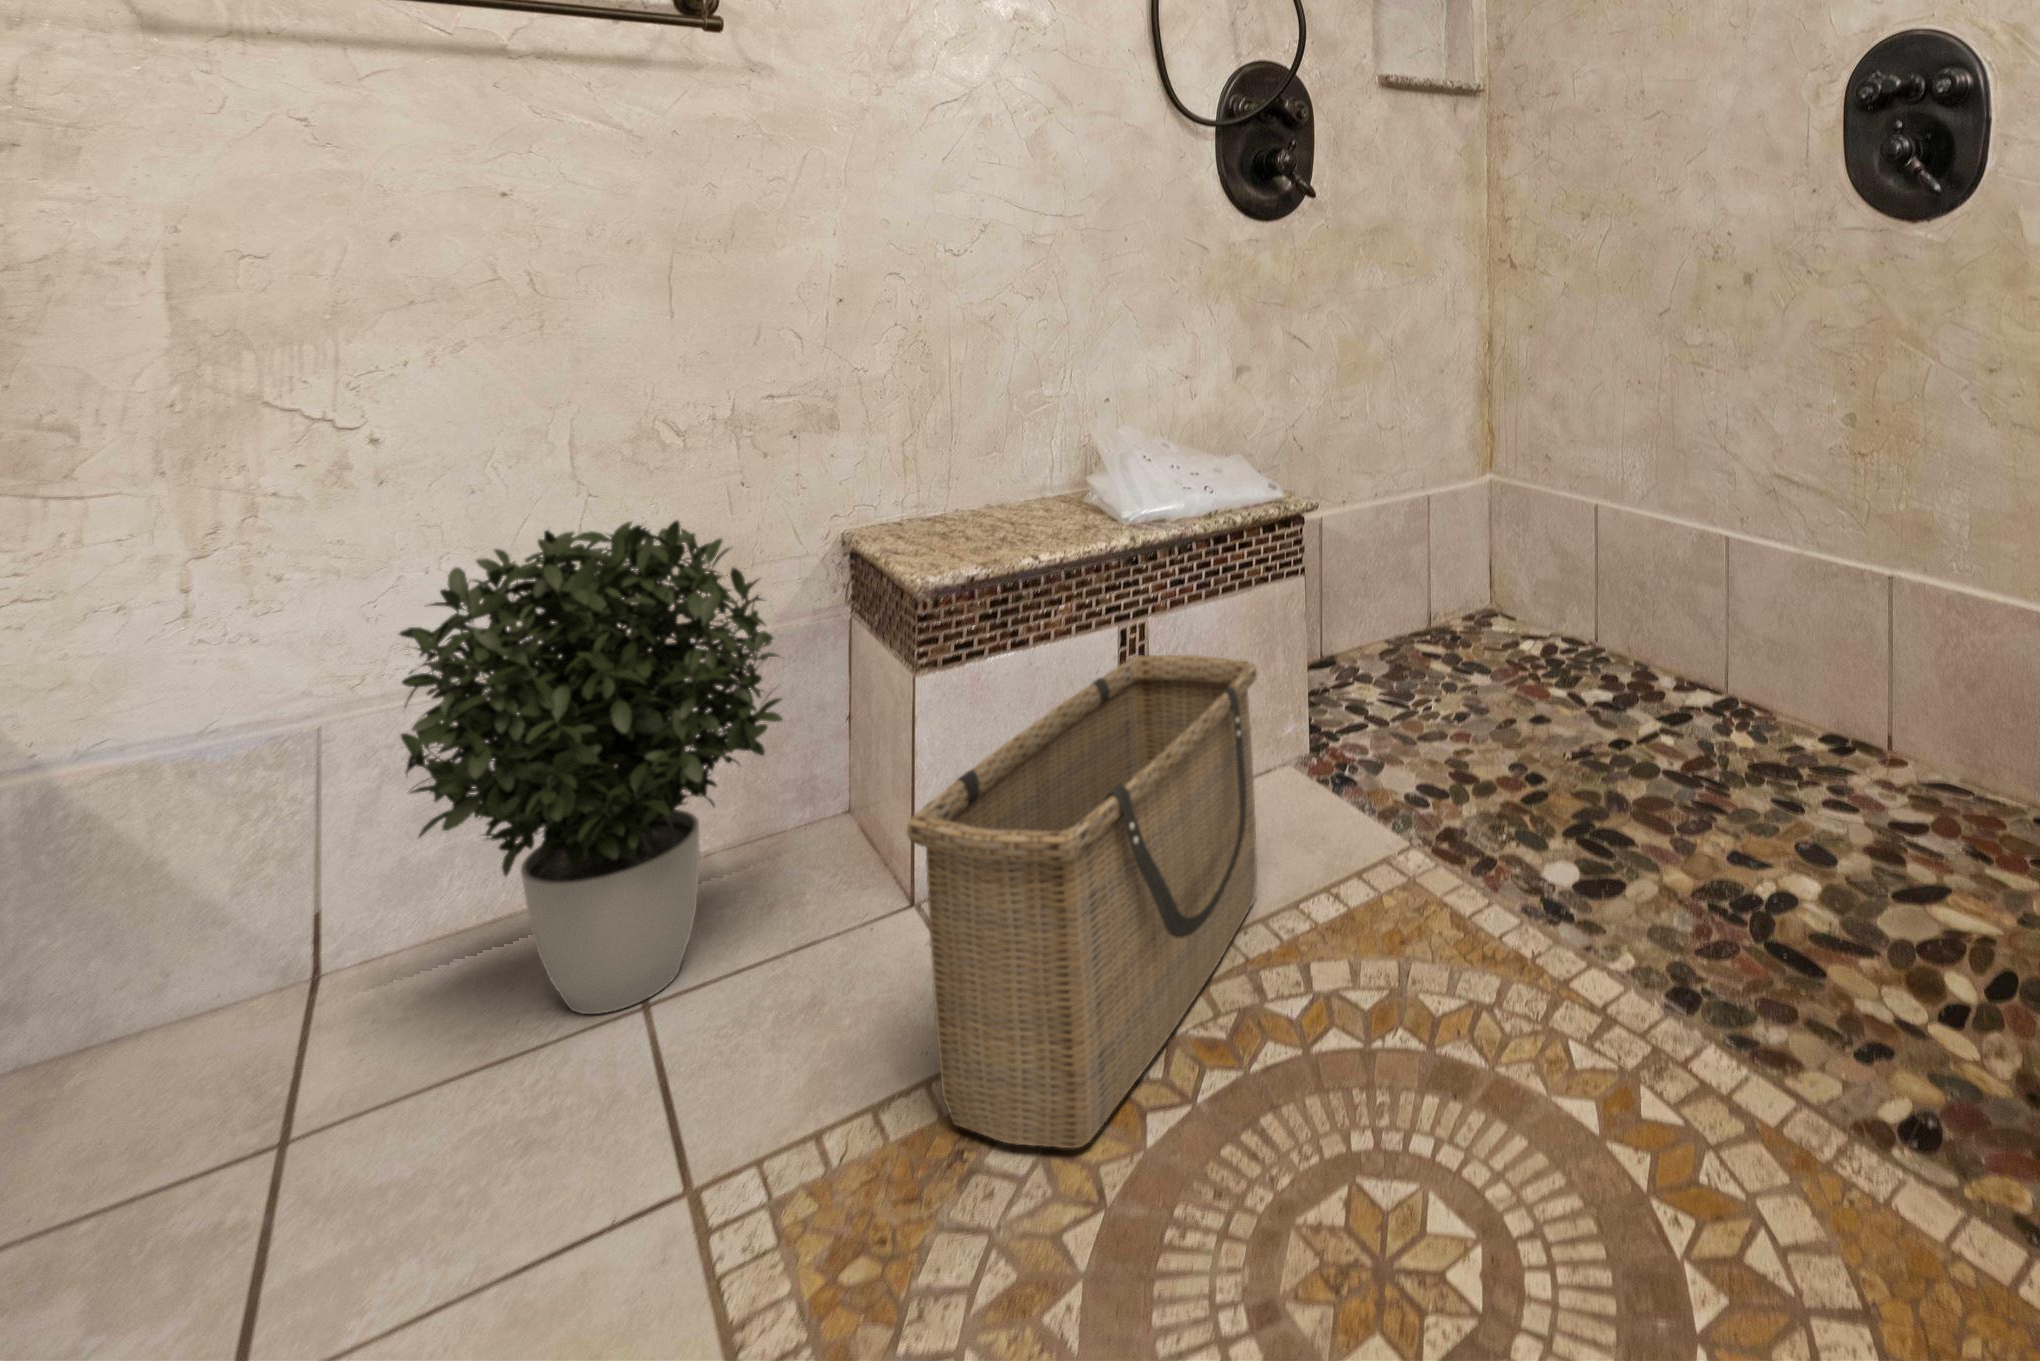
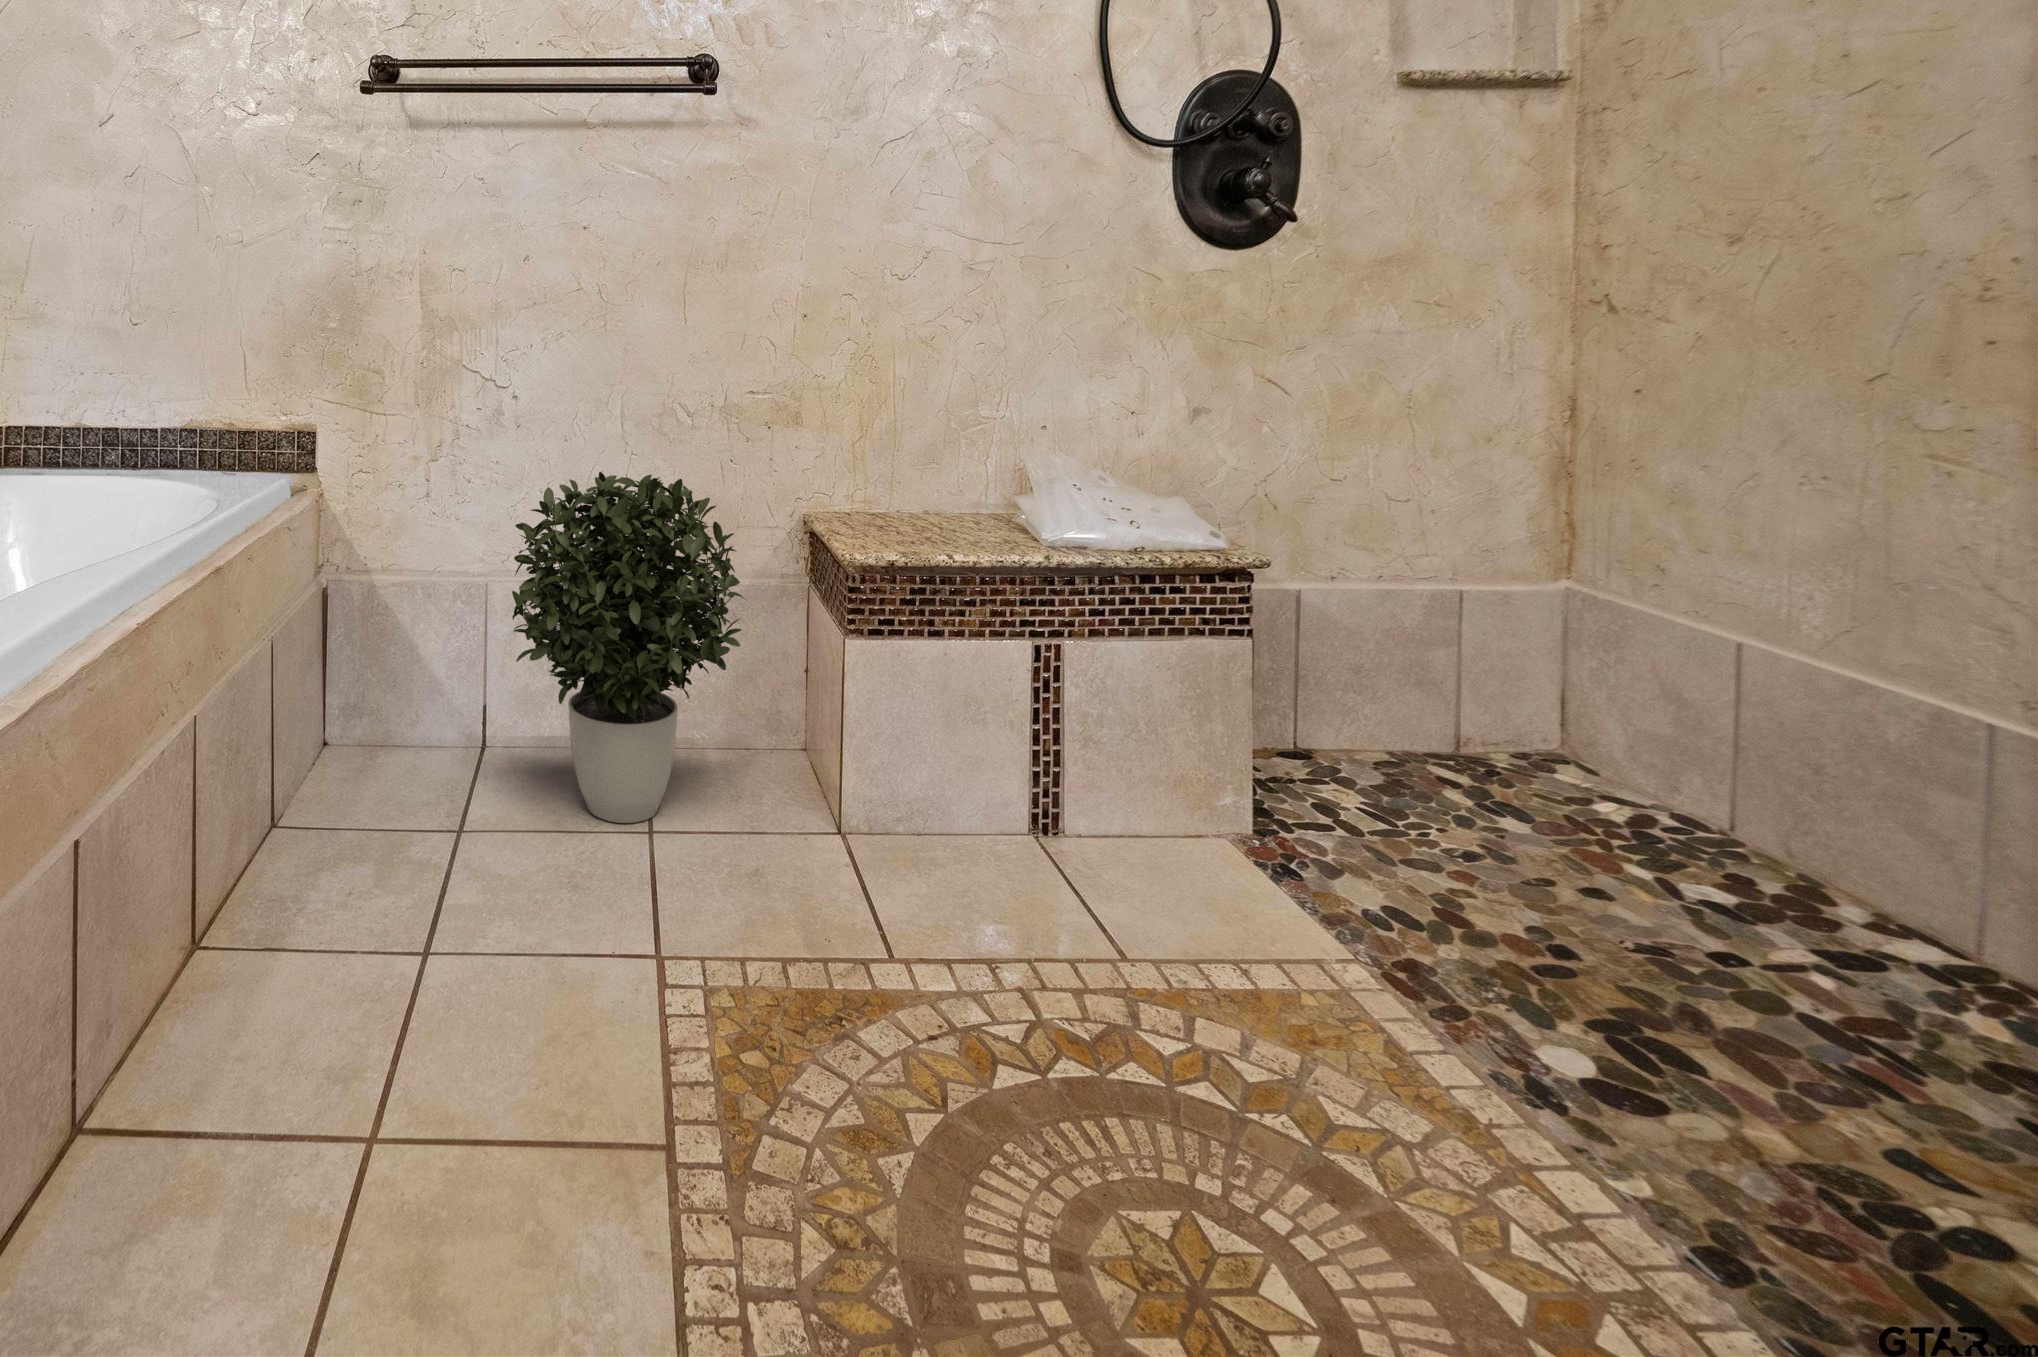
basket: present [907,655,1257,1148] -> none [817,671,1169,1059]

